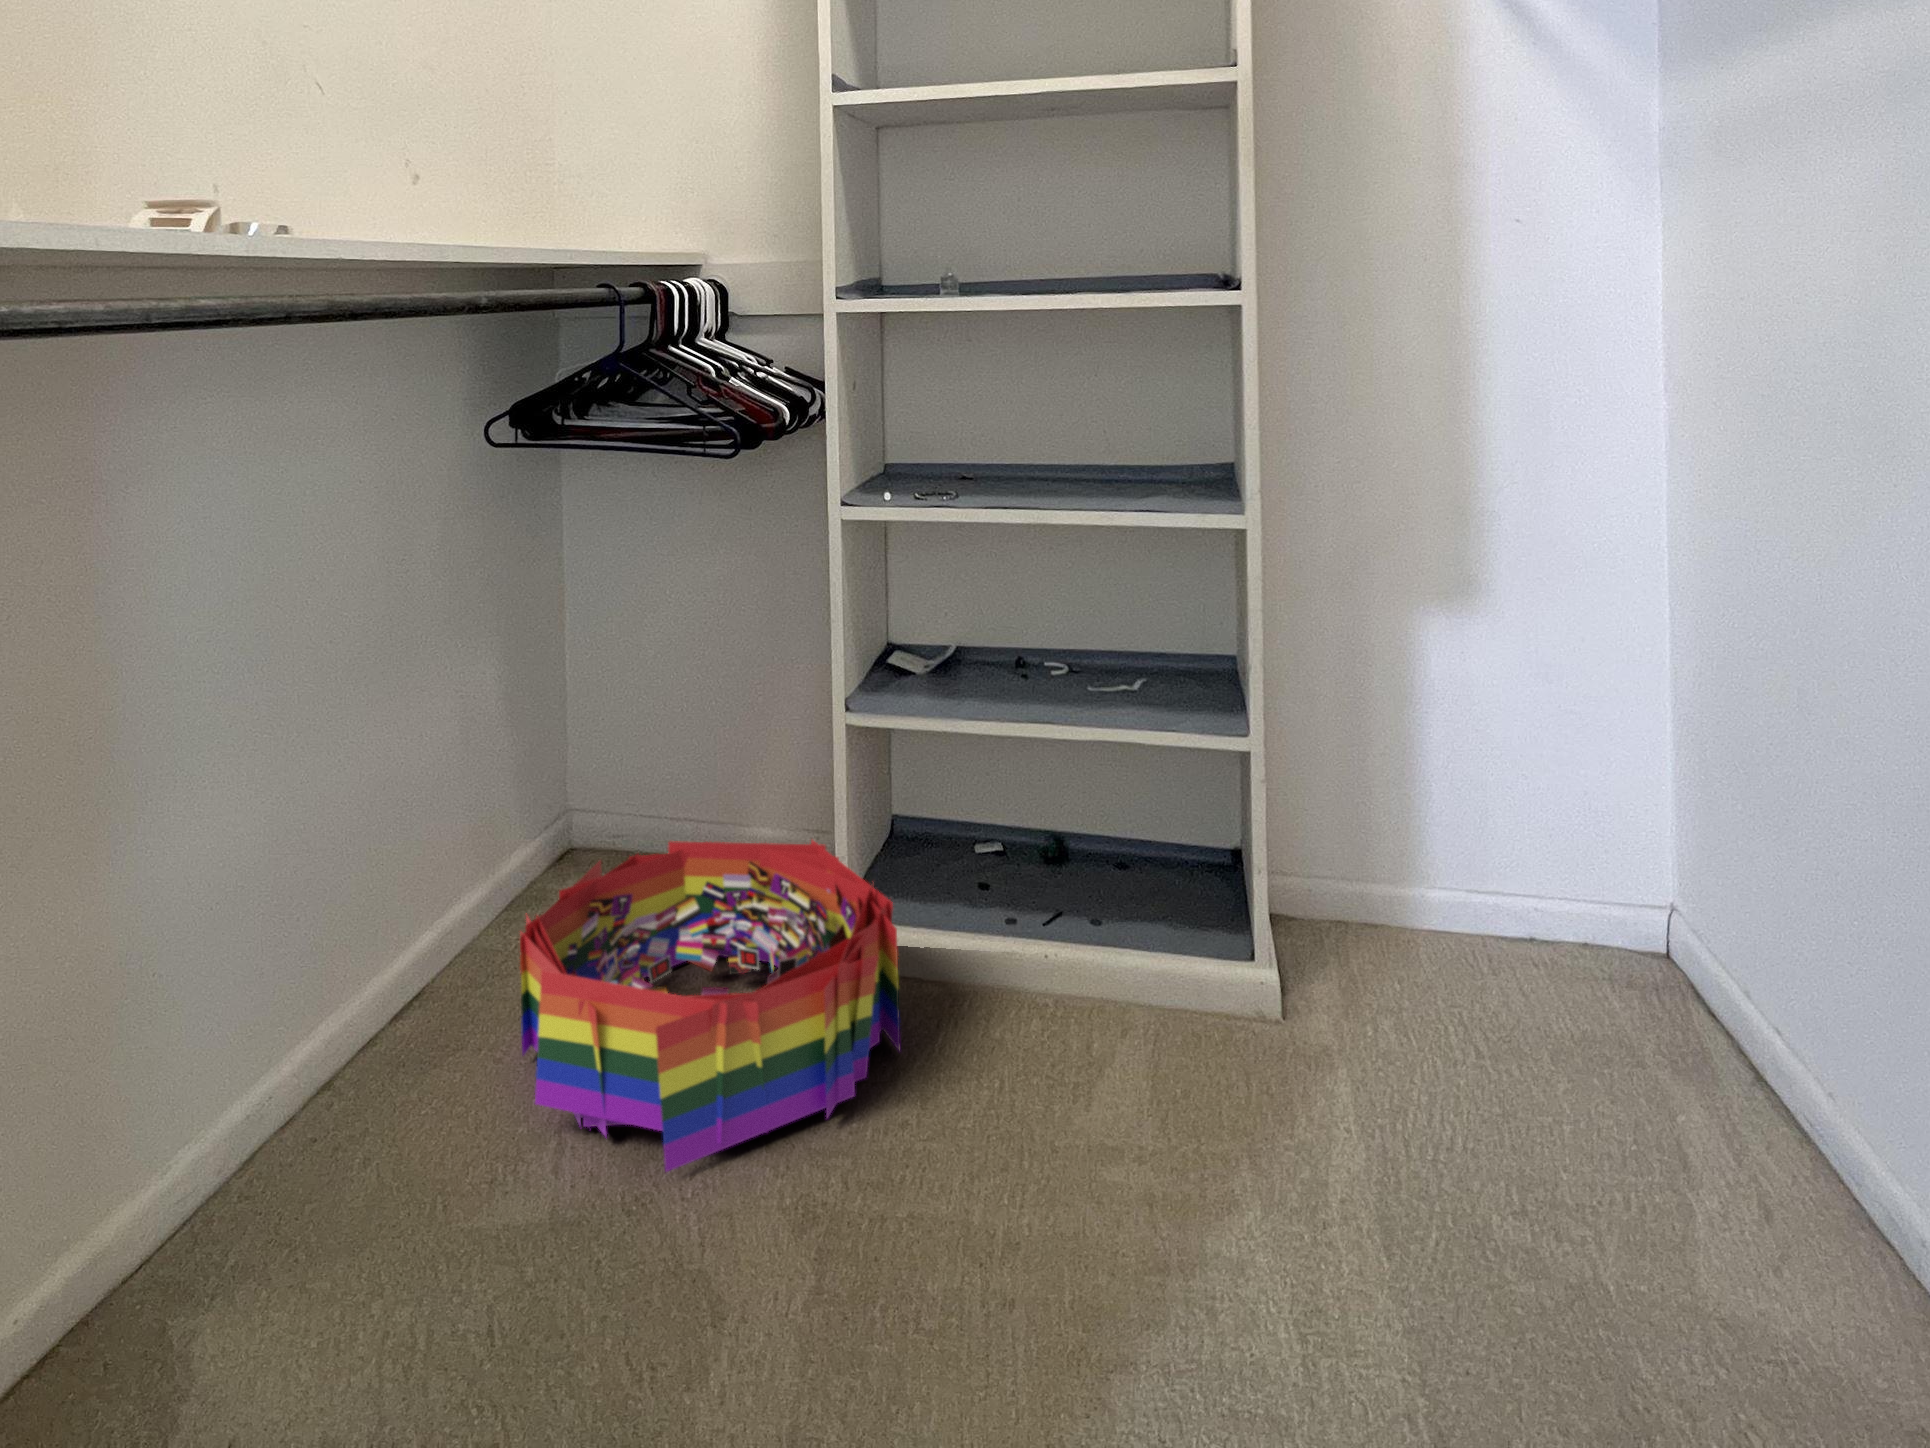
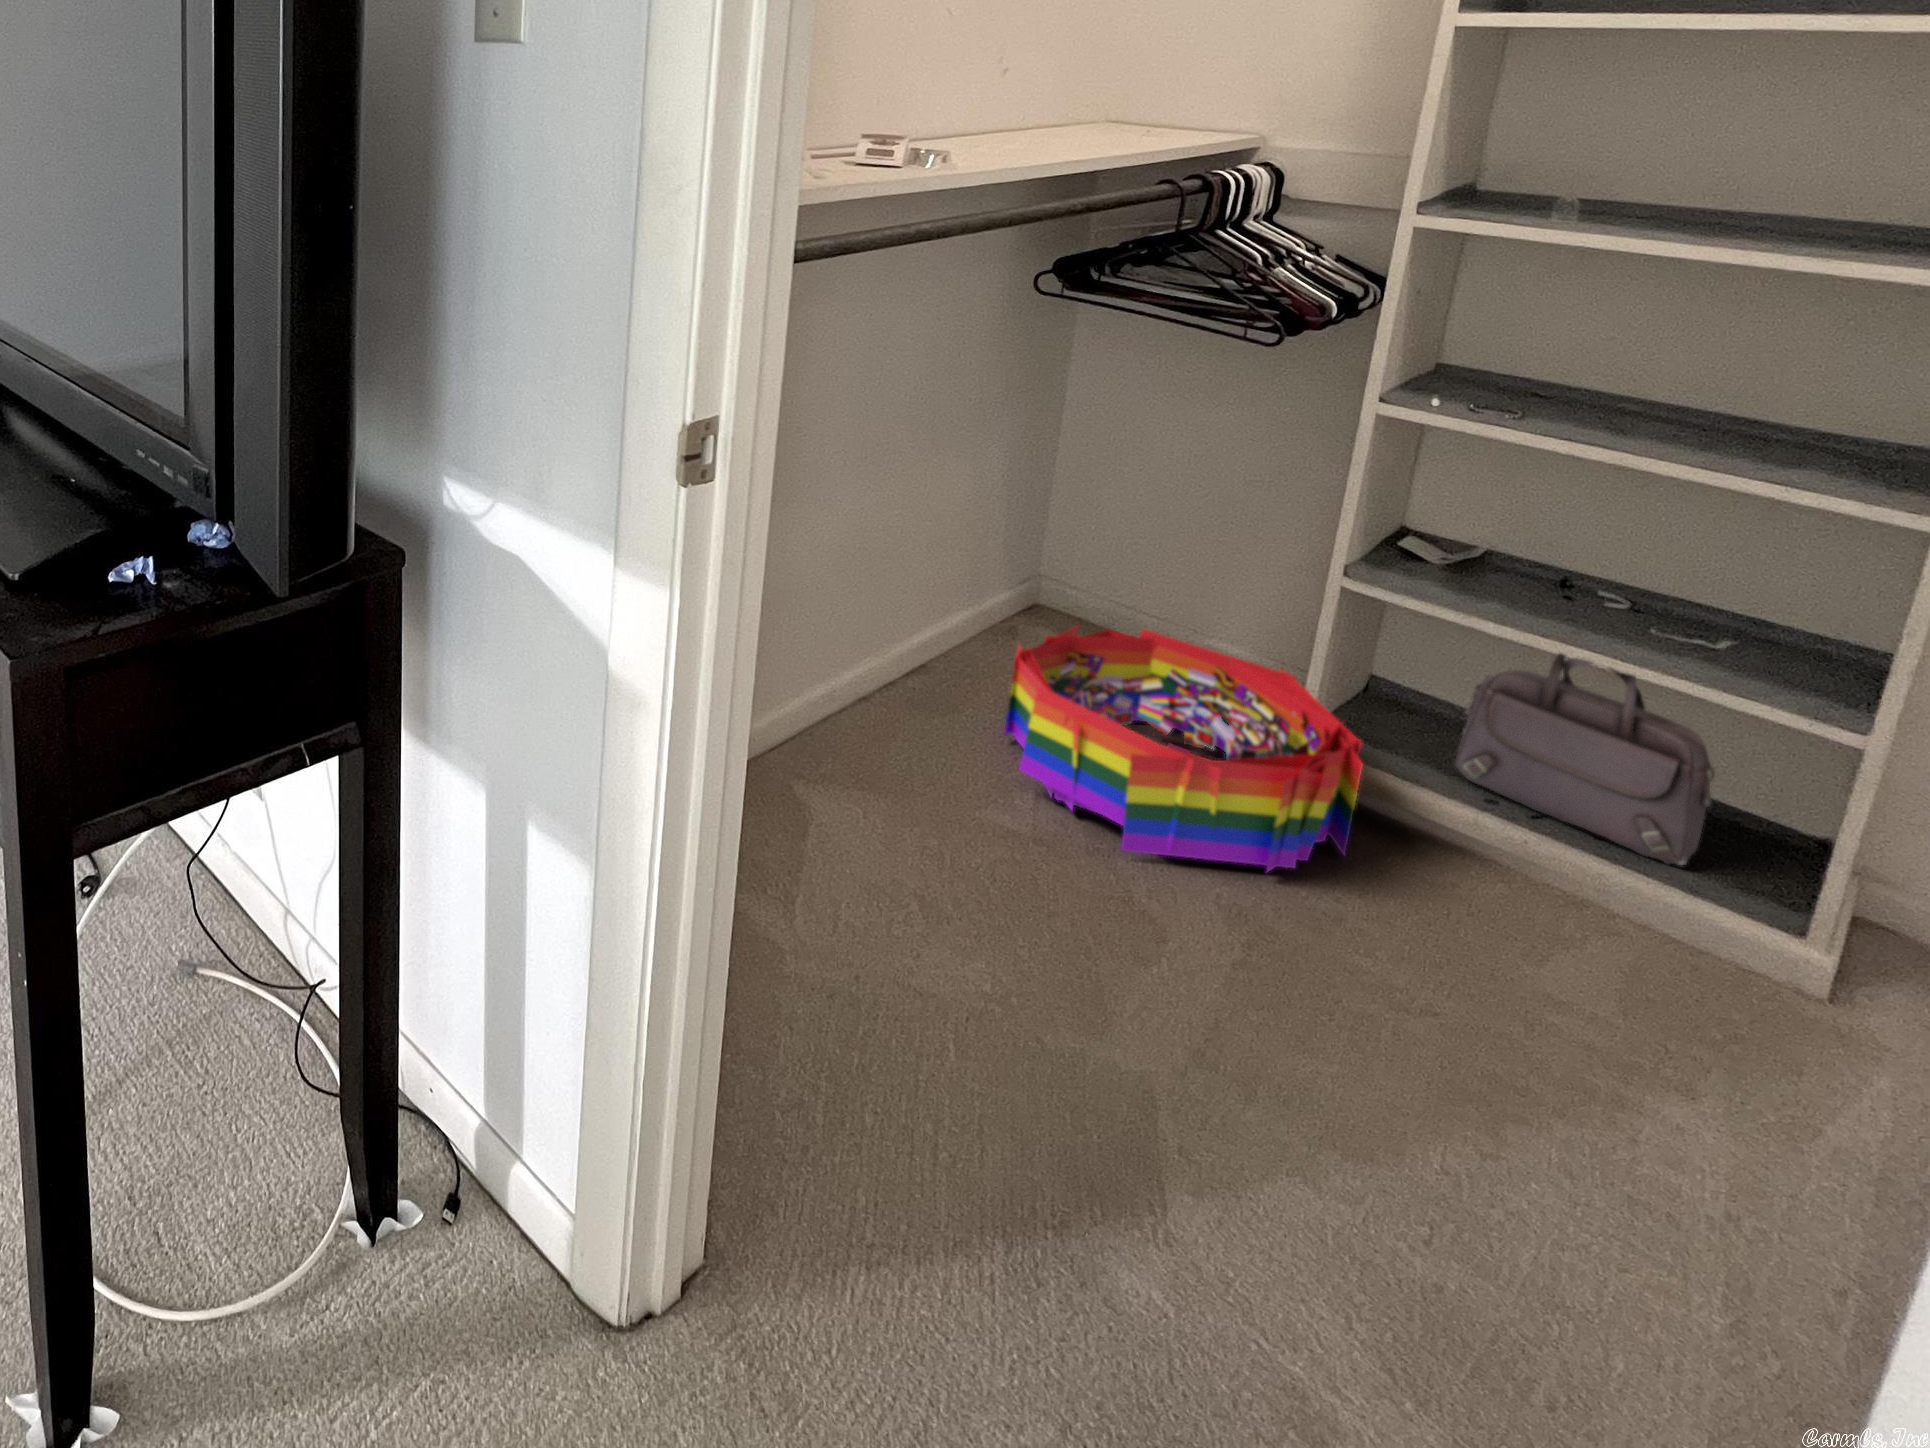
handbag: none [972,705,1165,928] -> present [1455,653,1715,865]

